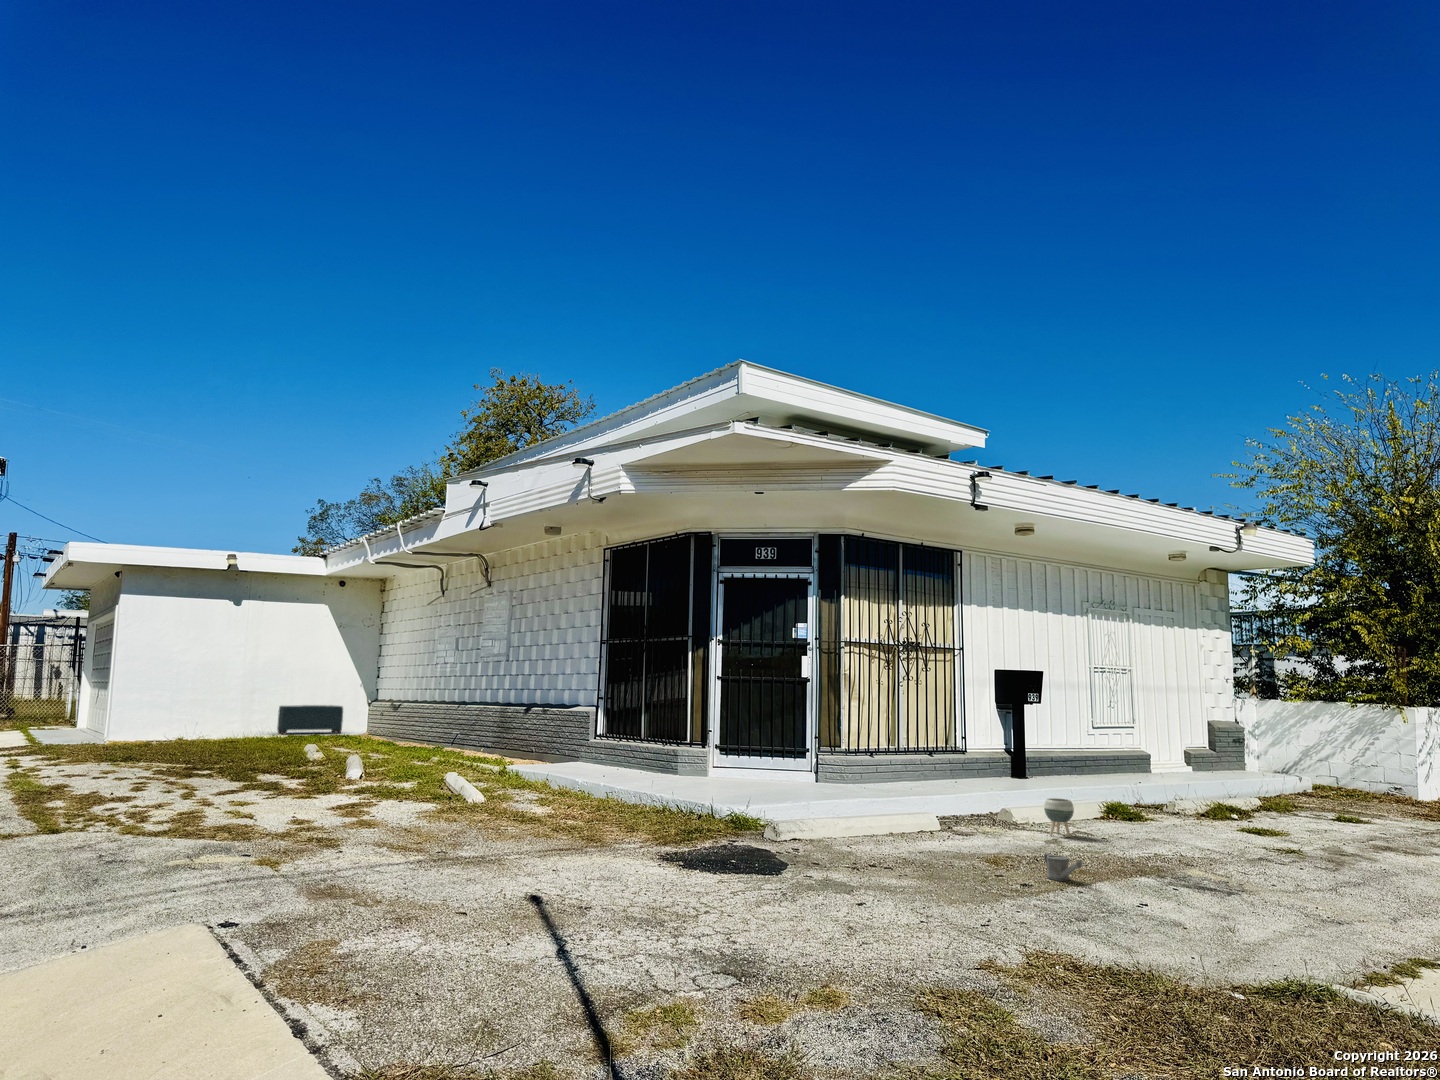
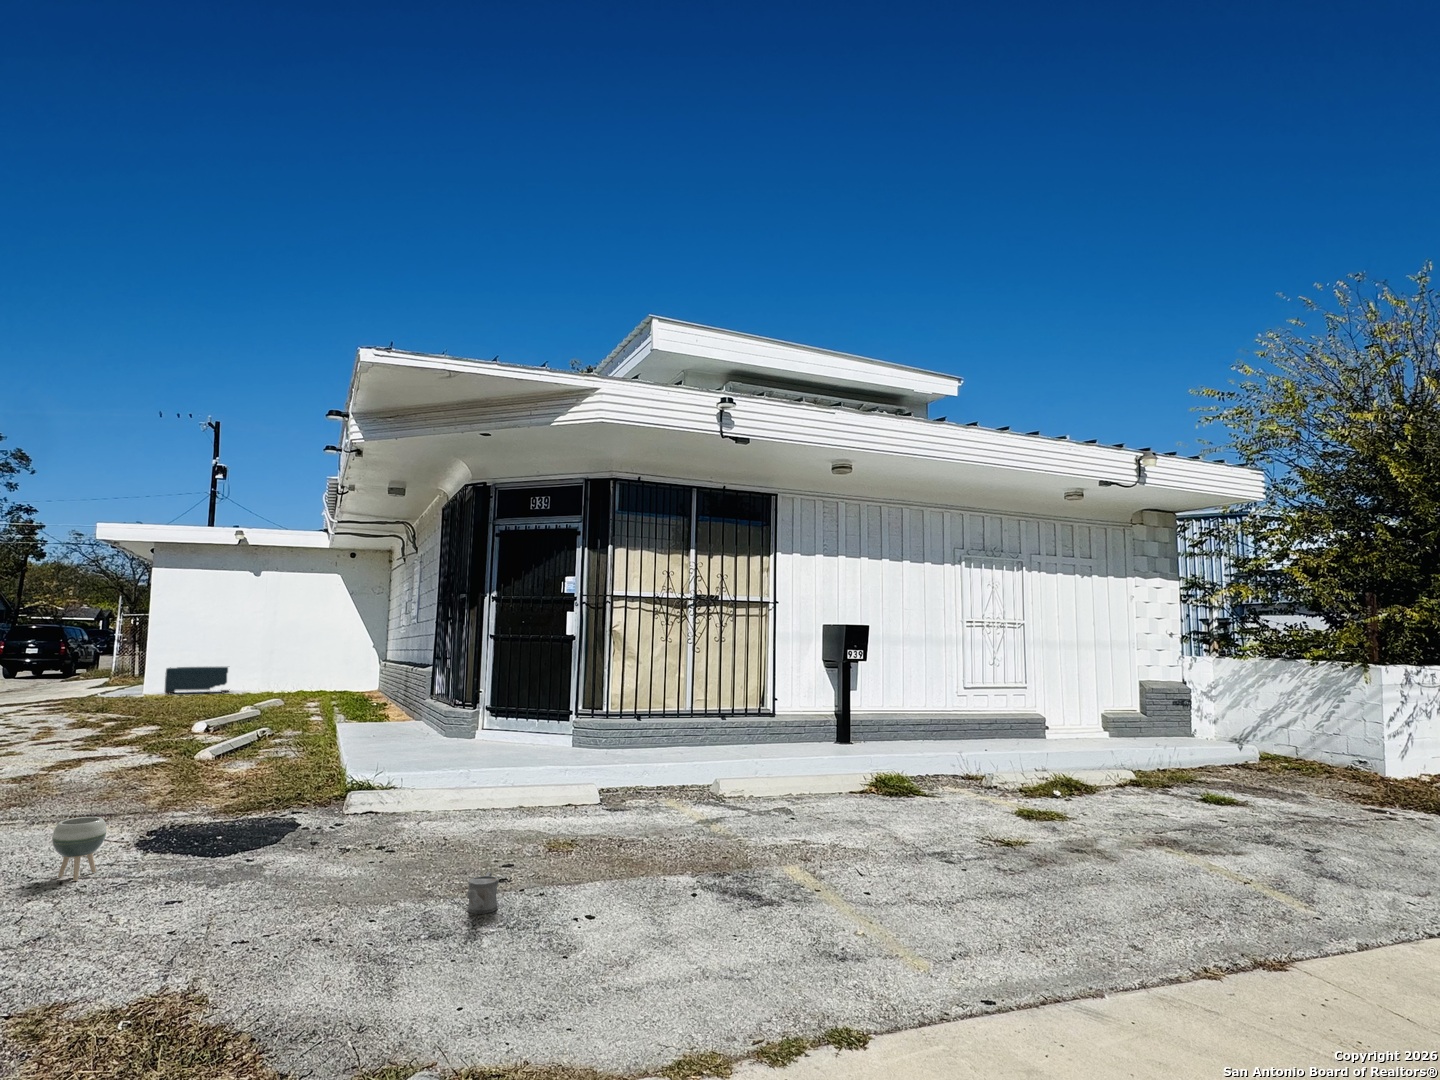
bench: present [277,705,343,735] -> present [165,667,230,695]
planter: present [1044,798,1074,837] -> present [52,817,106,881]

